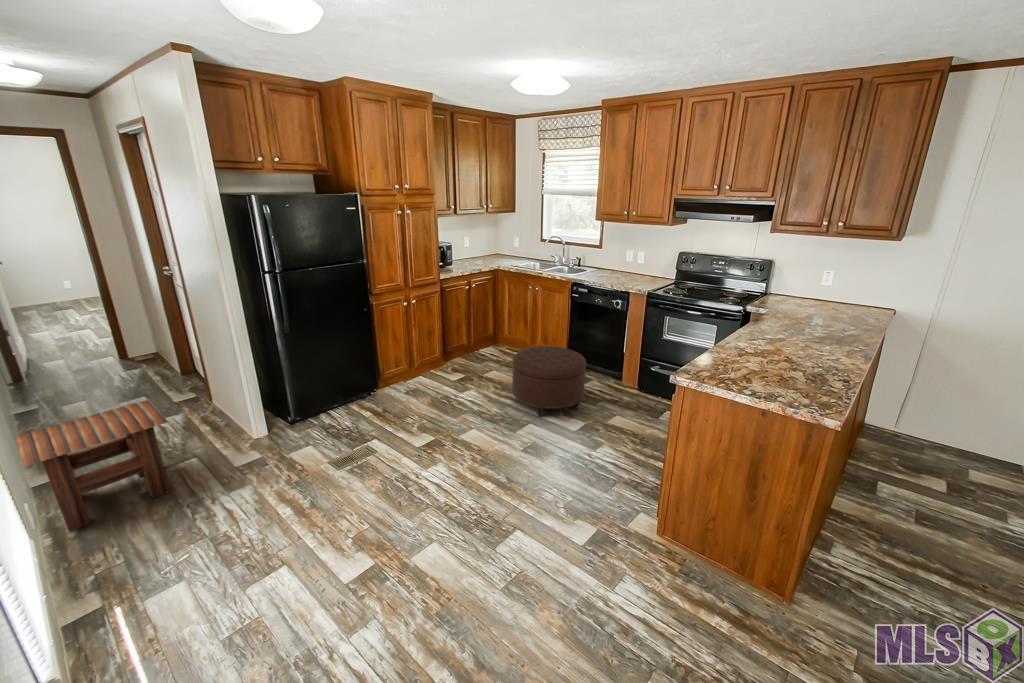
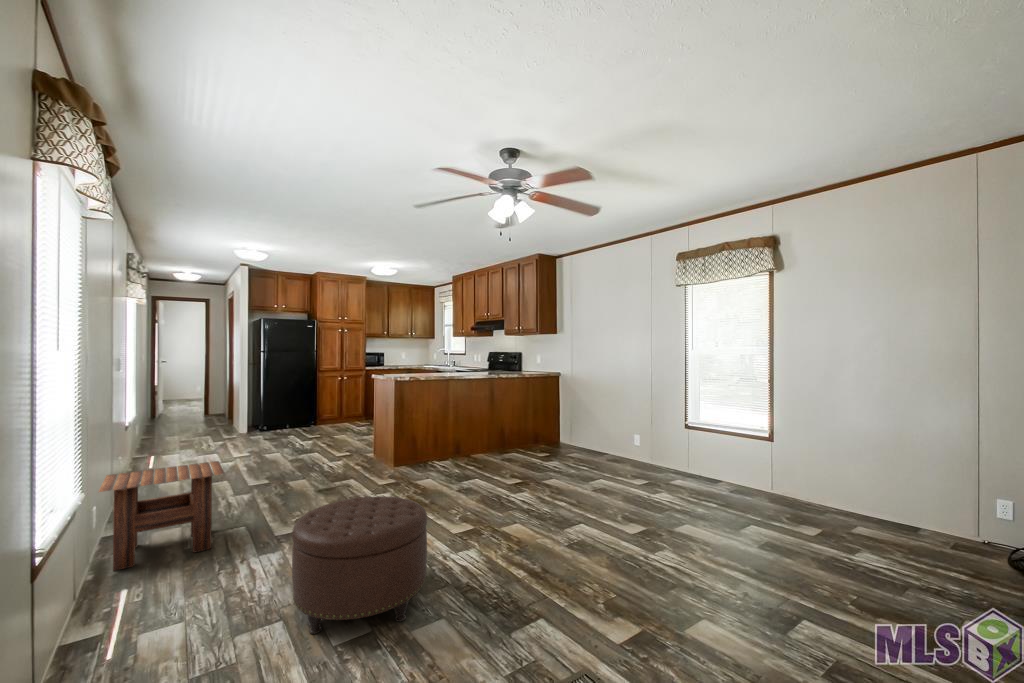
ottoman: present [512,346,586,417] -> present [292,496,427,634]

